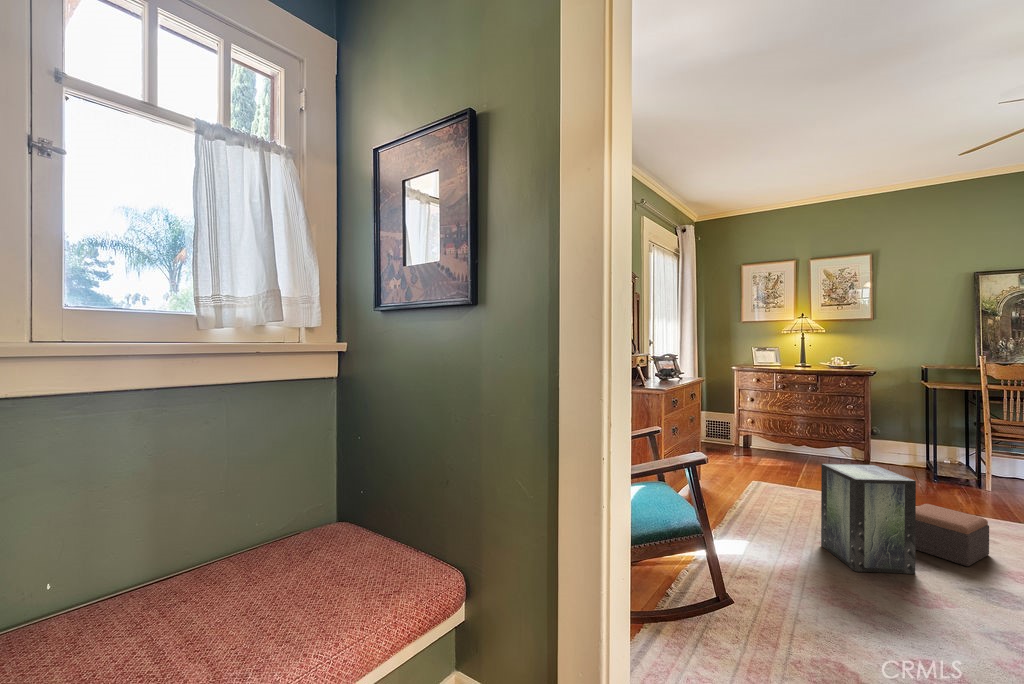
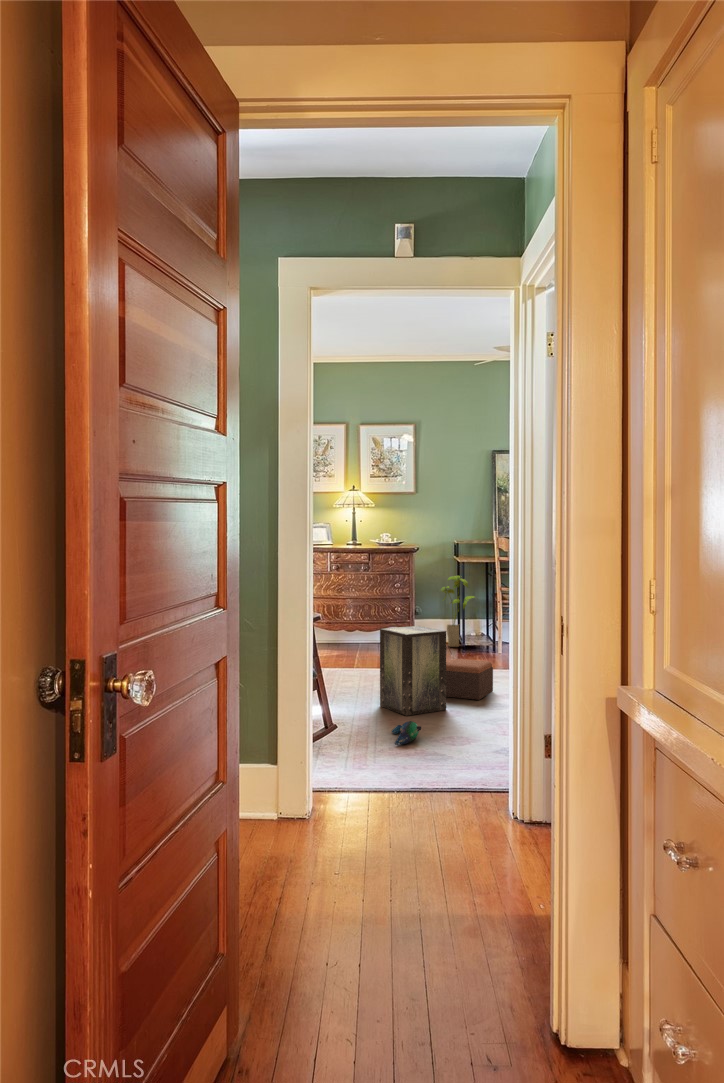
house plant: none [903,400,954,472] -> present [442,576,475,647]
plush toy: none [832,591,877,630] -> present [392,721,421,745]

